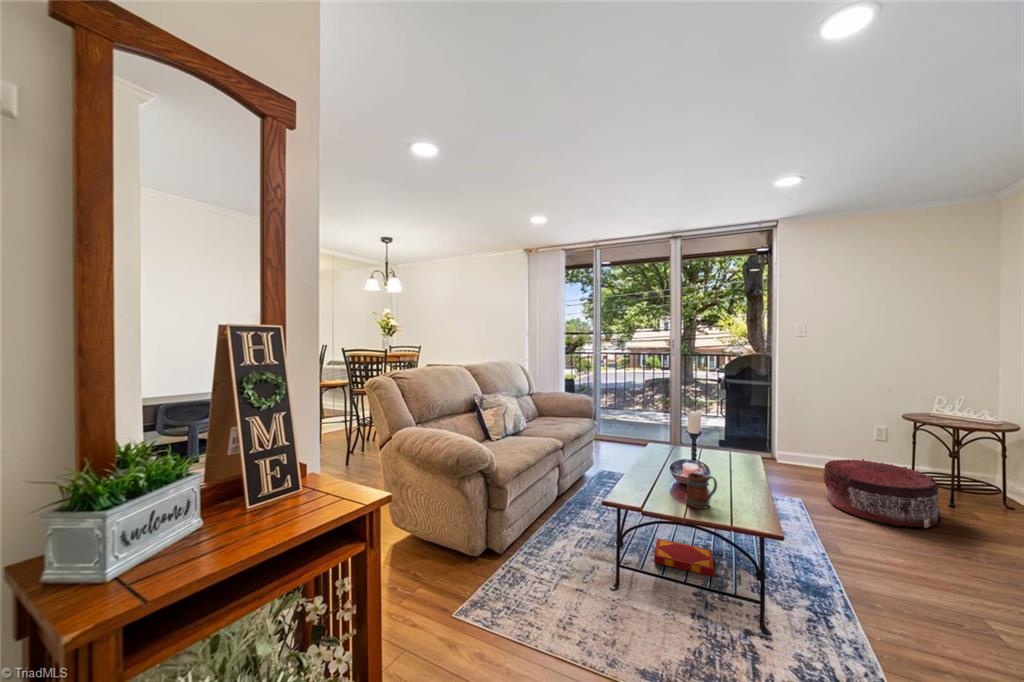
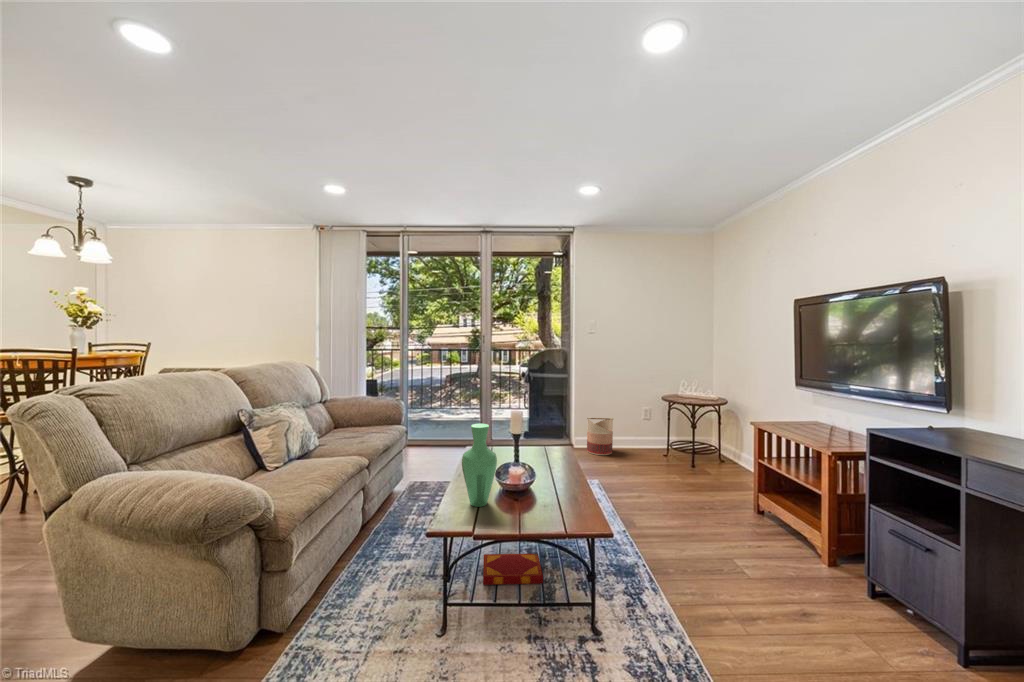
vase: none [633,420,665,492] -> present [462,424,497,507]
basket: none [792,430,829,474] -> present [587,418,613,455]
pouf: present [823,459,943,528] -> none [613,438,690,492]
mug: present [686,473,717,509] -> none [519,477,550,517]

